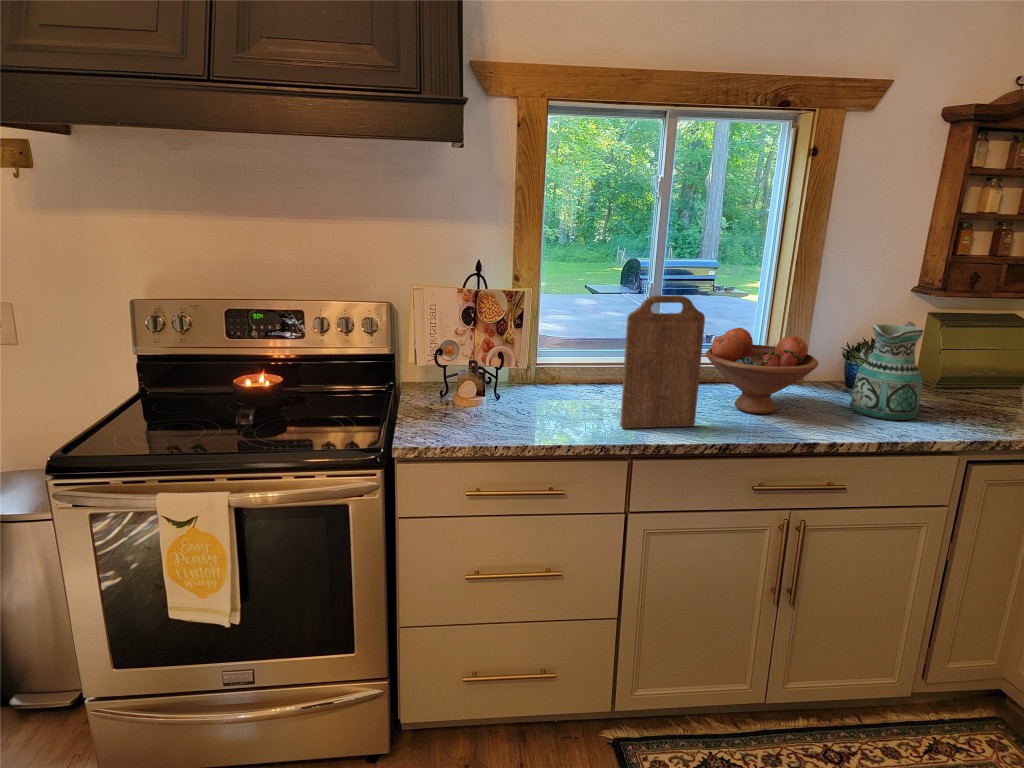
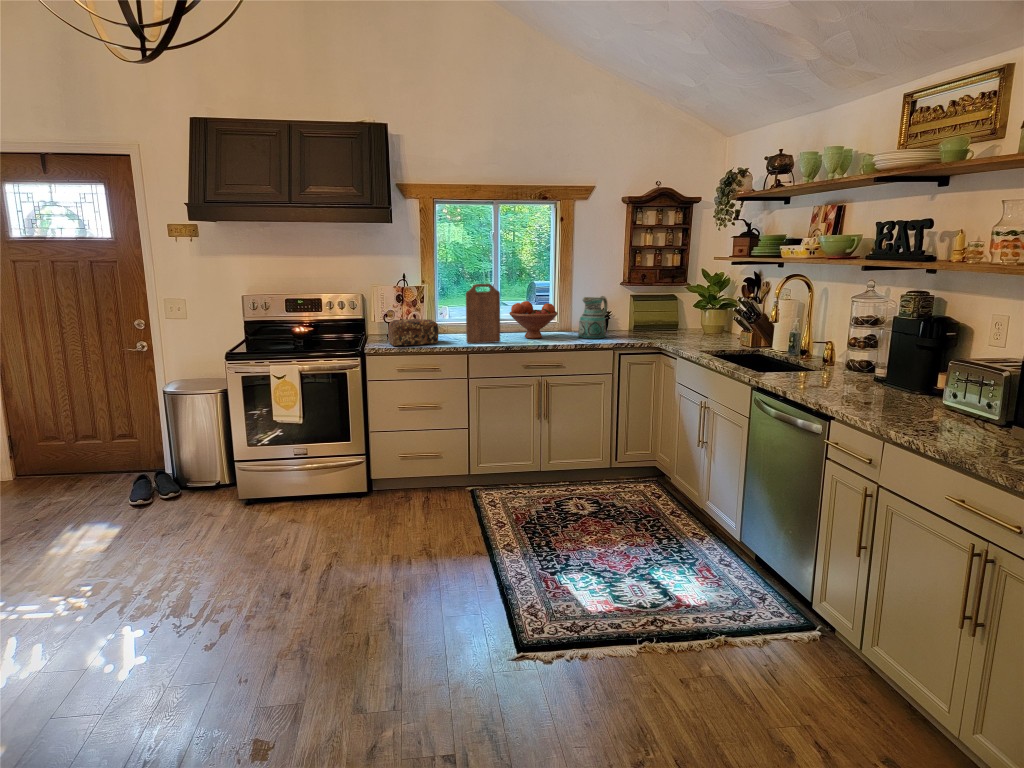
bread loaf: none [445,368,559,435] -> present [388,319,439,346]

